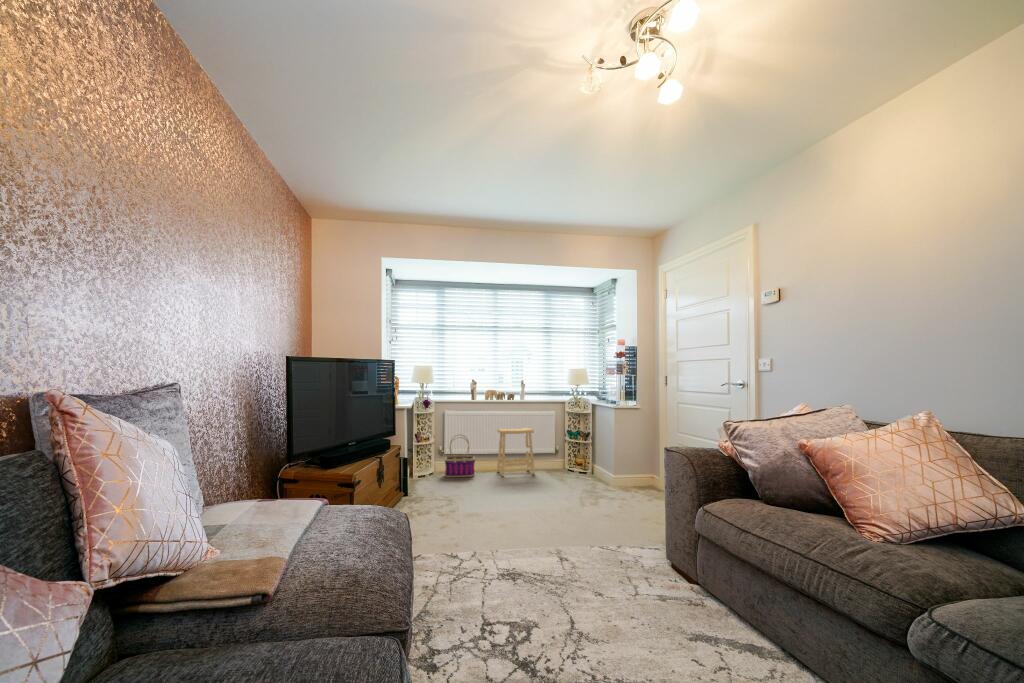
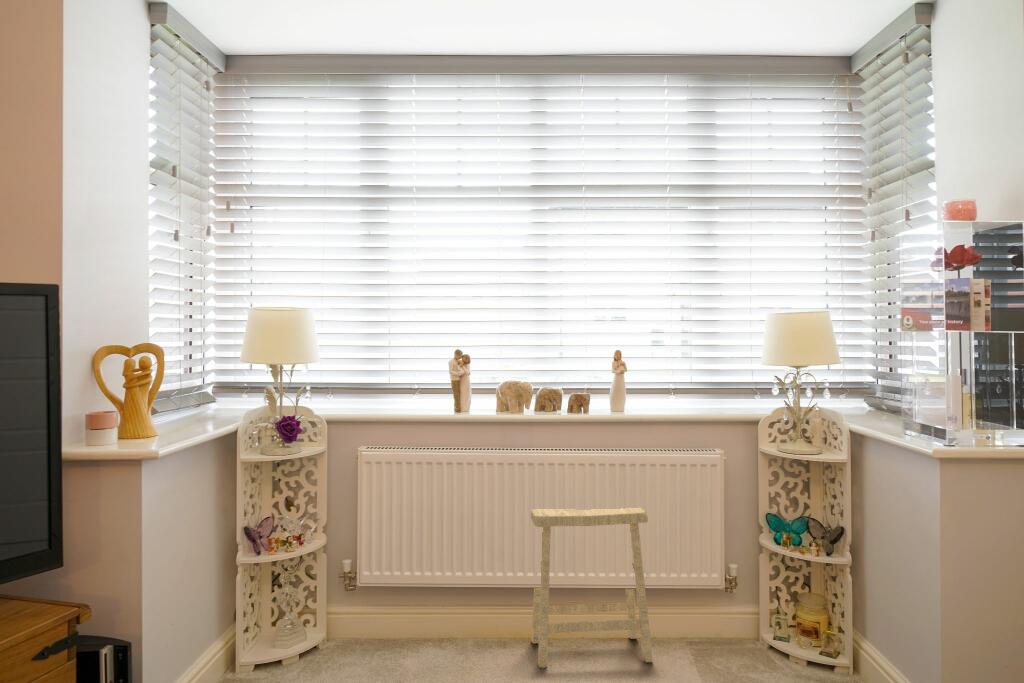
basket: present [445,435,475,477] -> none [354,523,454,665]

